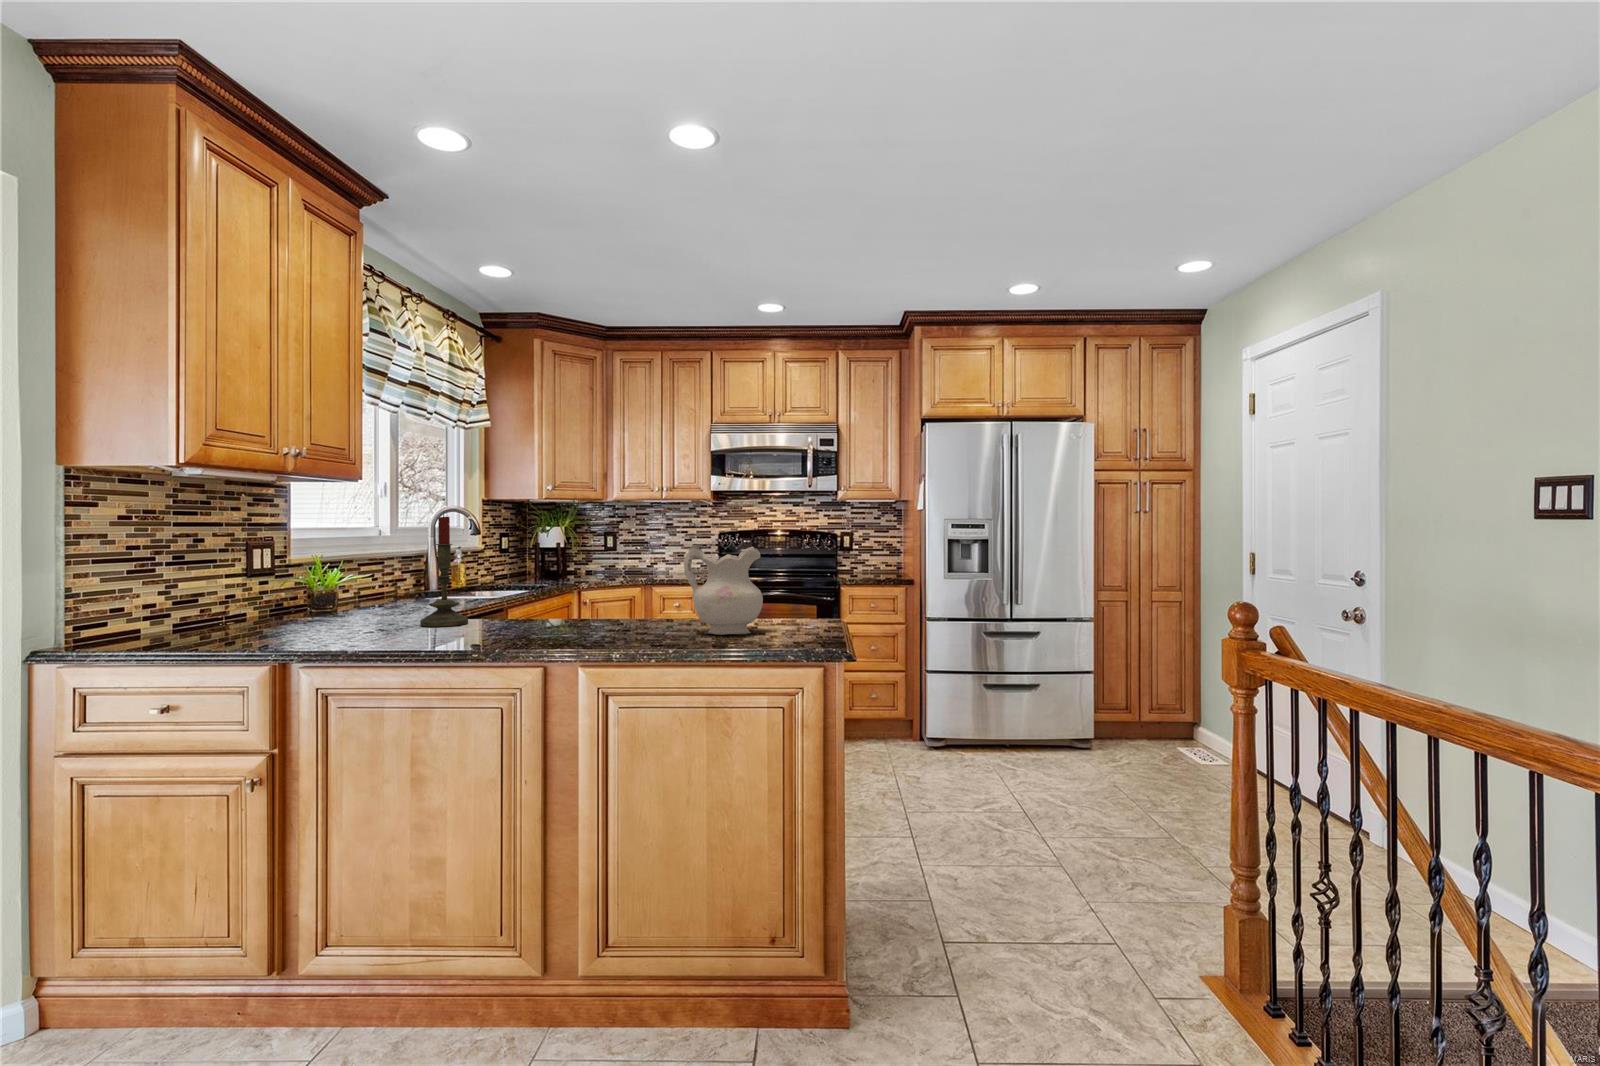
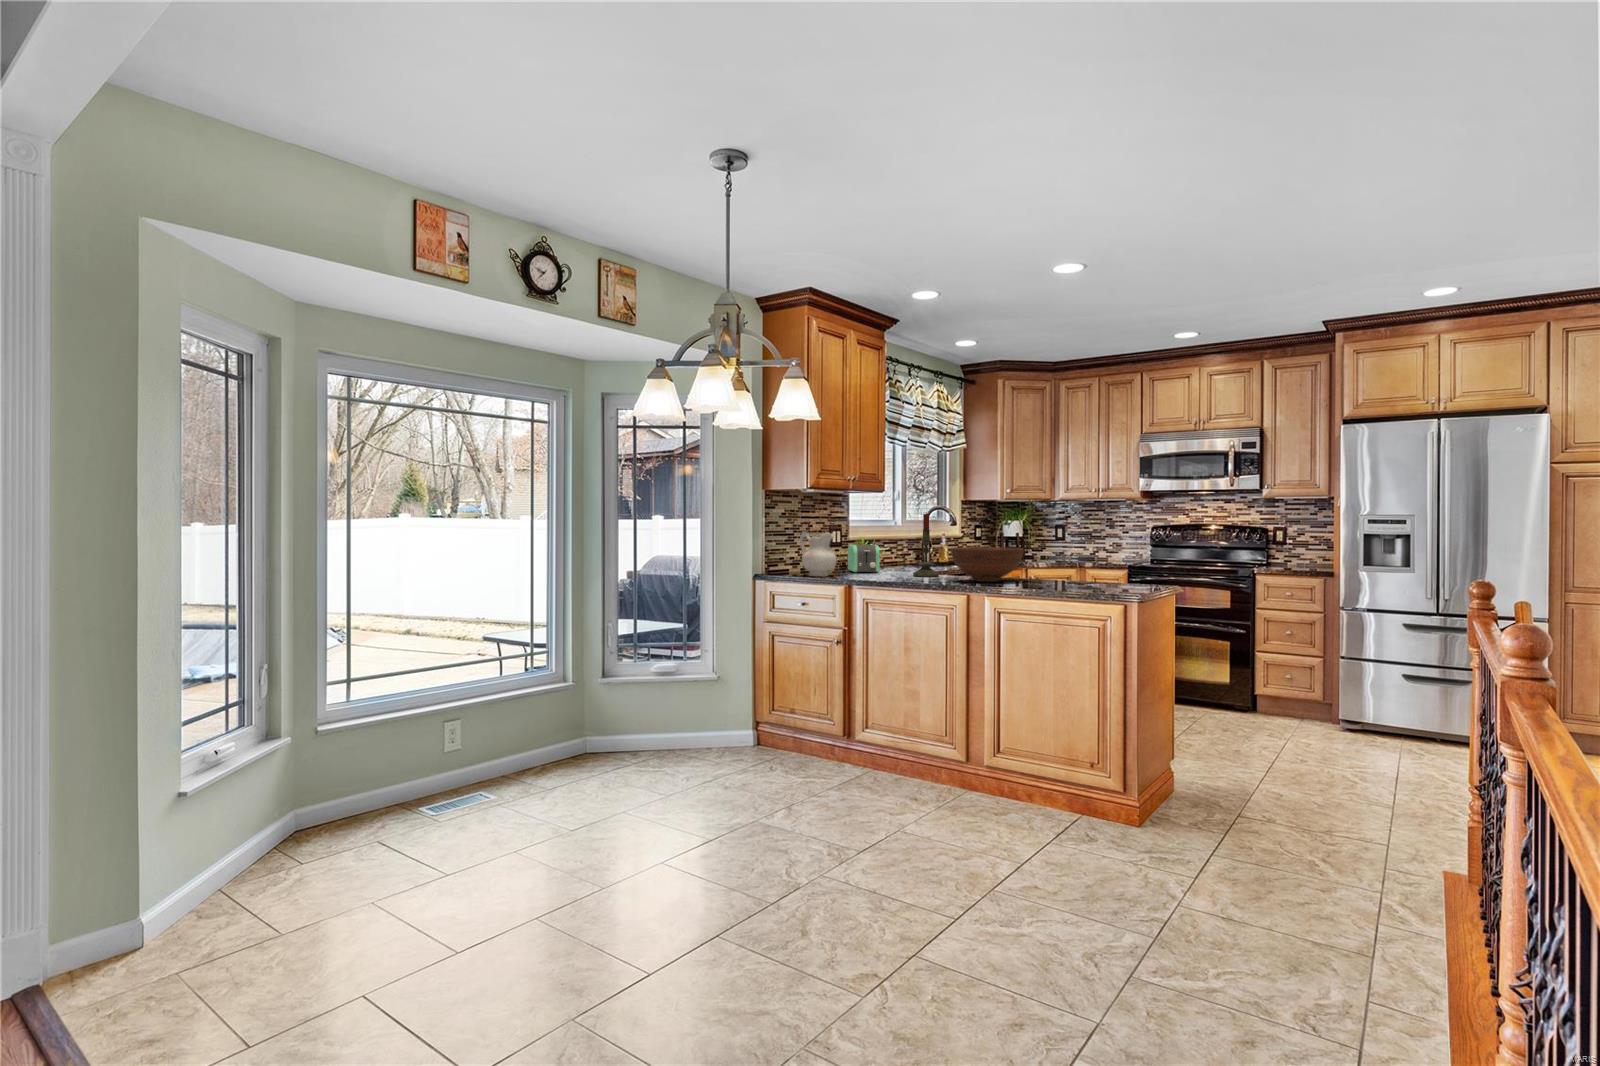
ceramic pitcher: present [684,545,763,635] -> present [800,531,837,577]
toaster: none [288,570,352,624] -> present [848,544,880,573]
fruit bowl: none [497,572,626,634] -> present [950,547,1024,582]

